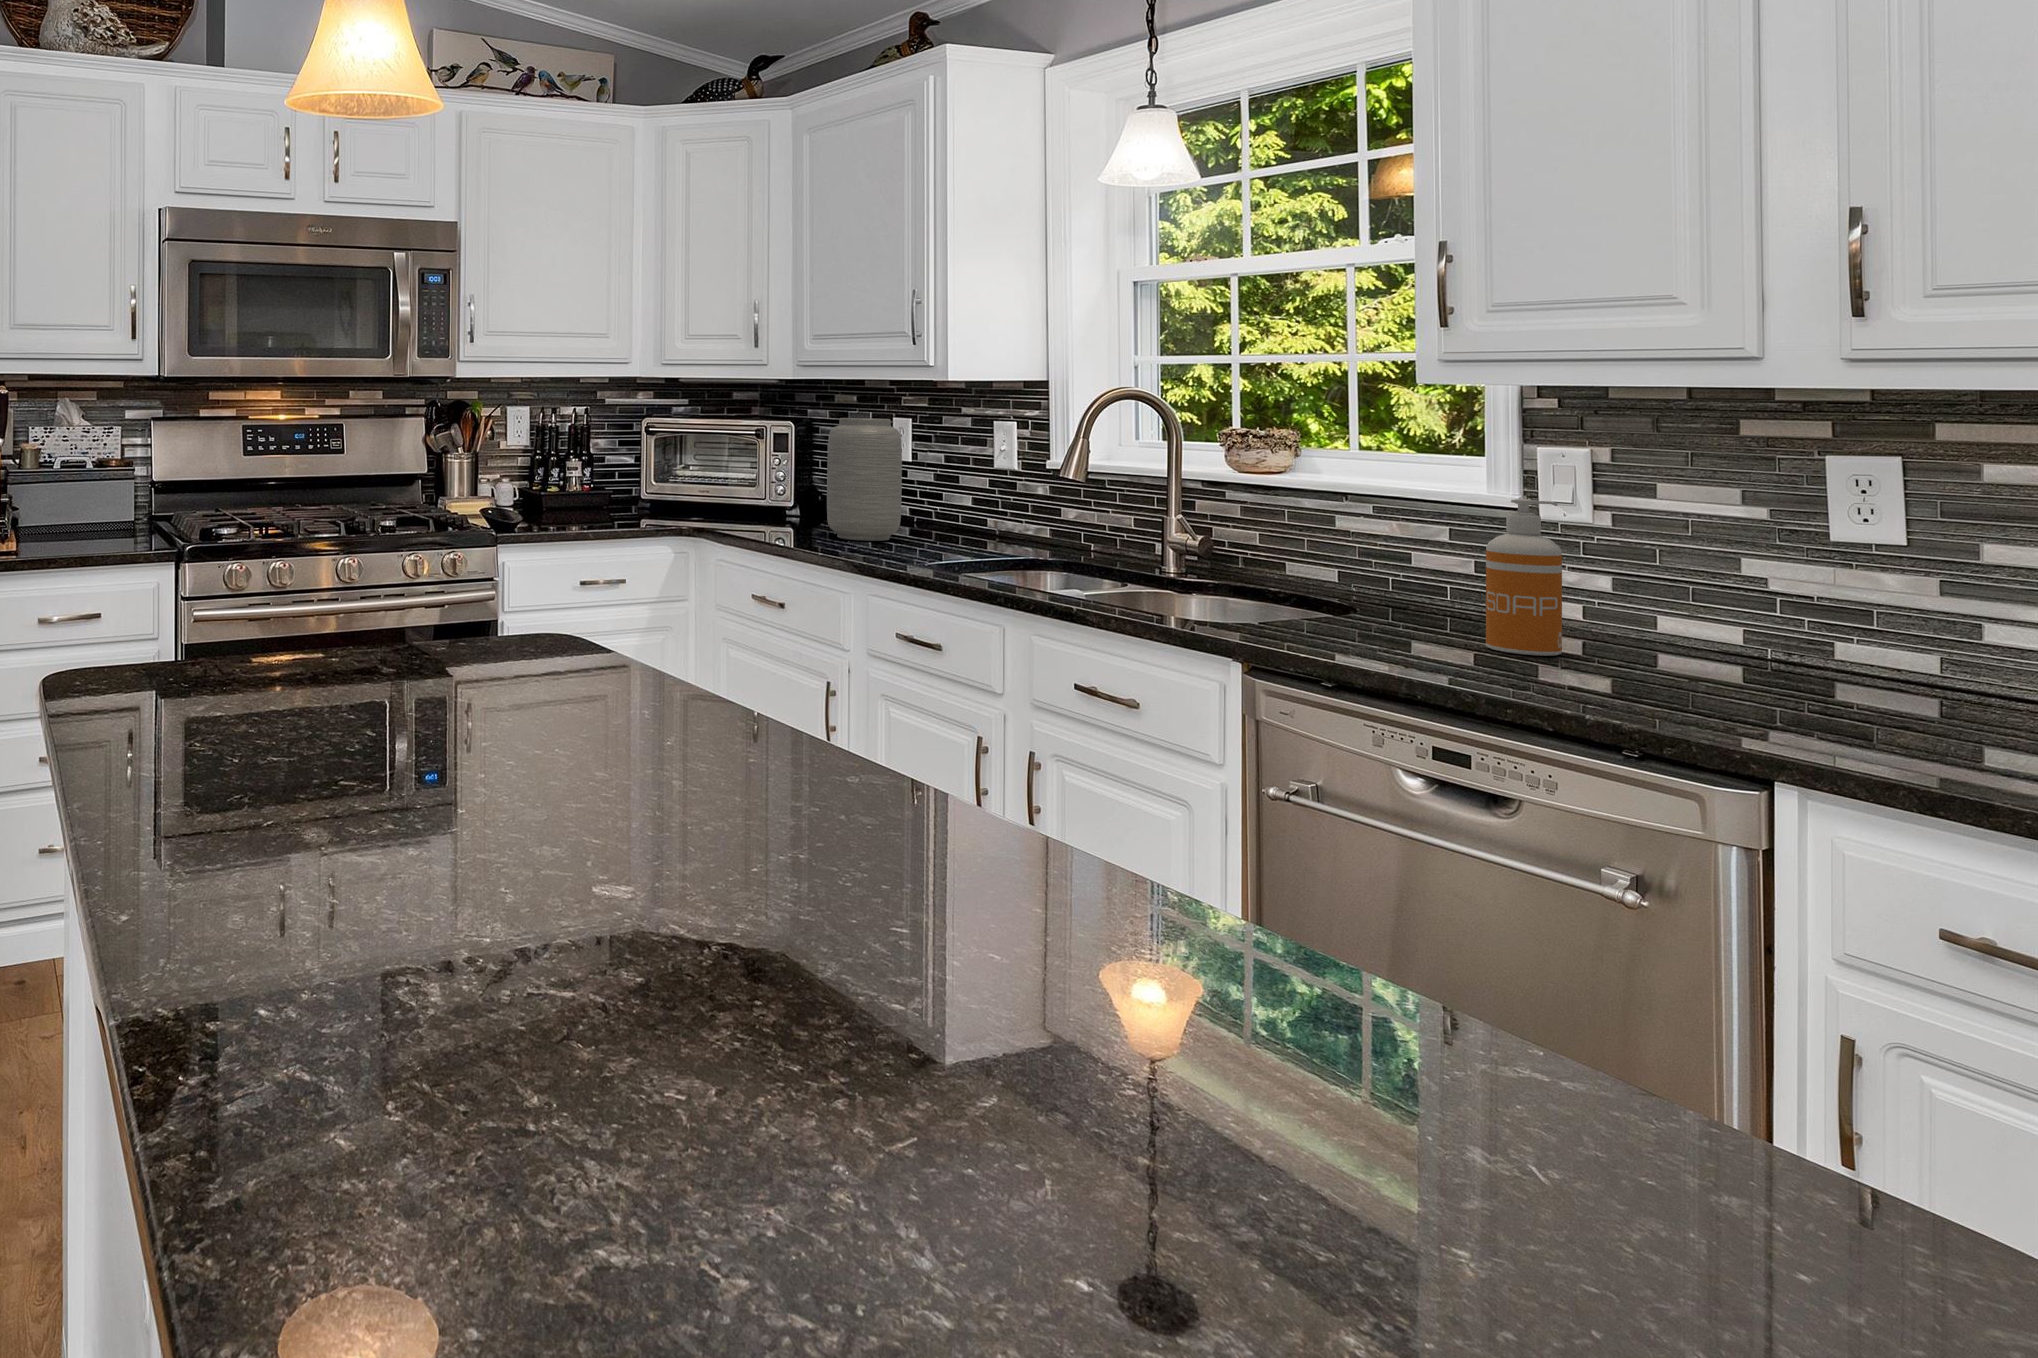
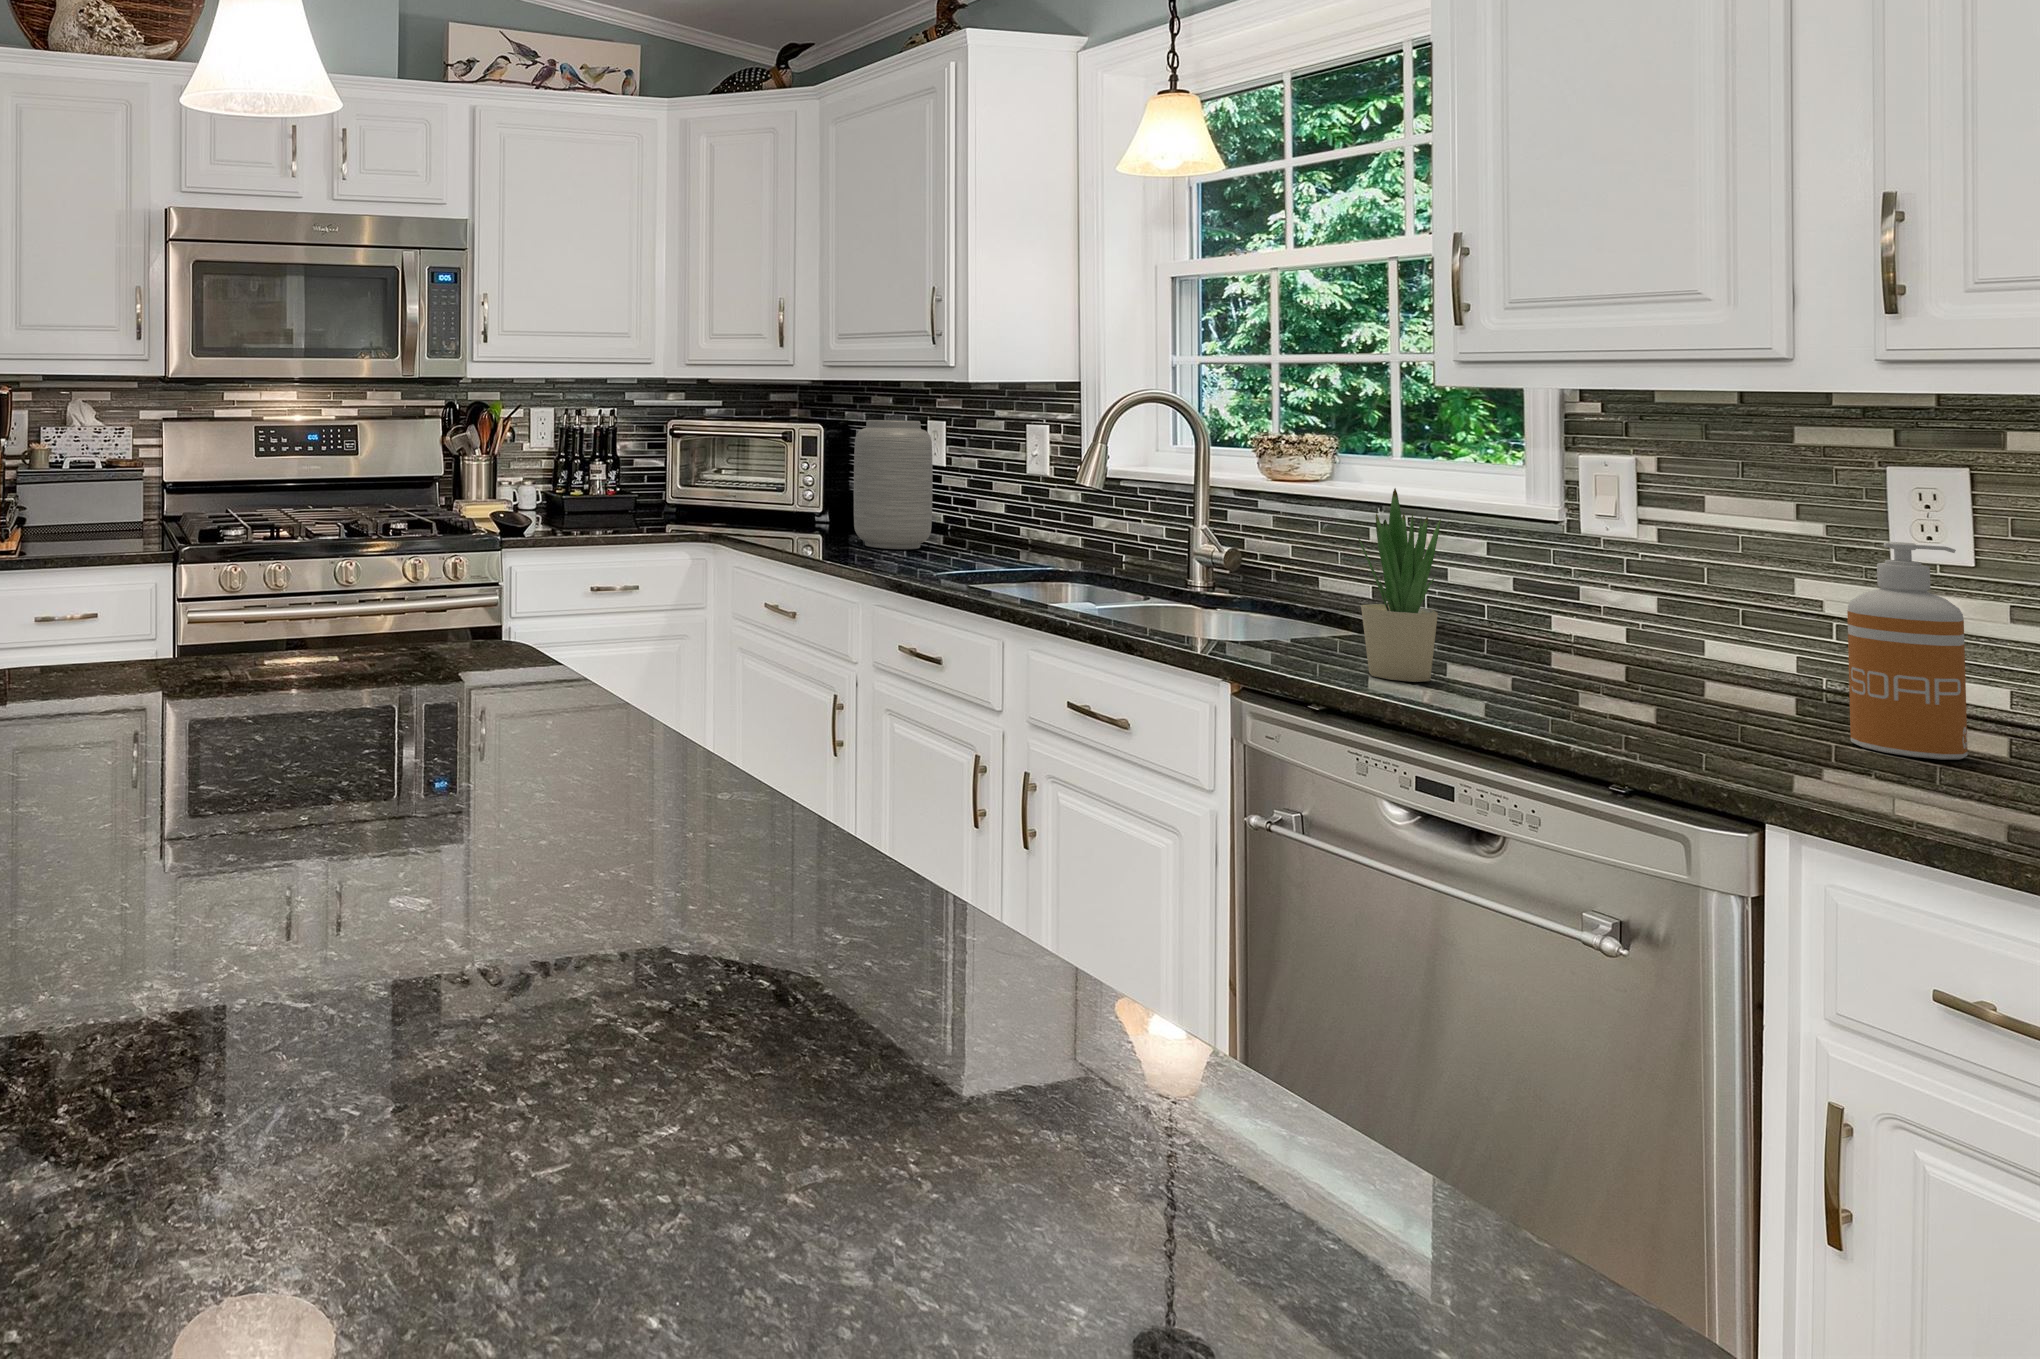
potted plant: none [1354,479,1432,658] -> present [1357,488,1441,682]
soap dispenser: present [1486,499,1562,656] -> present [1847,542,1968,759]

